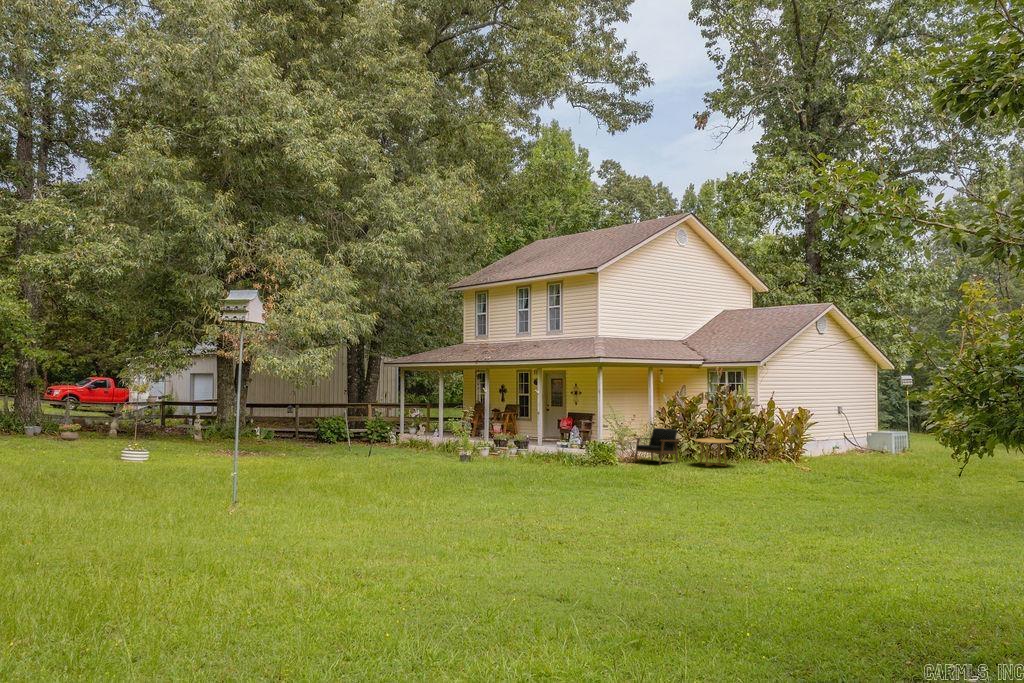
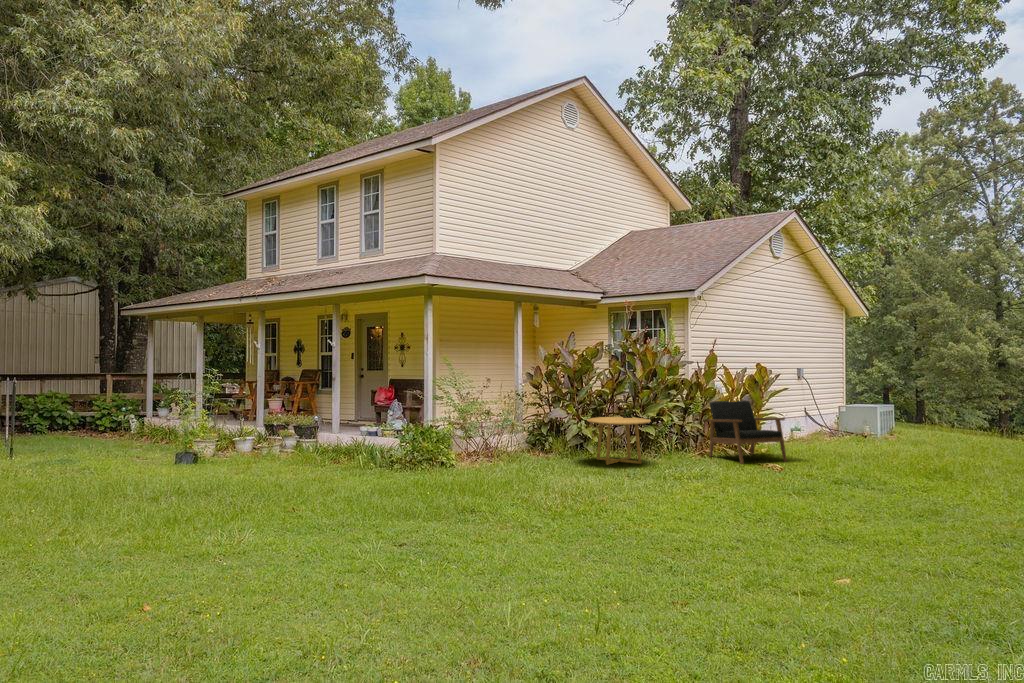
armchair: present [634,428,678,465] -> present [707,401,787,464]

